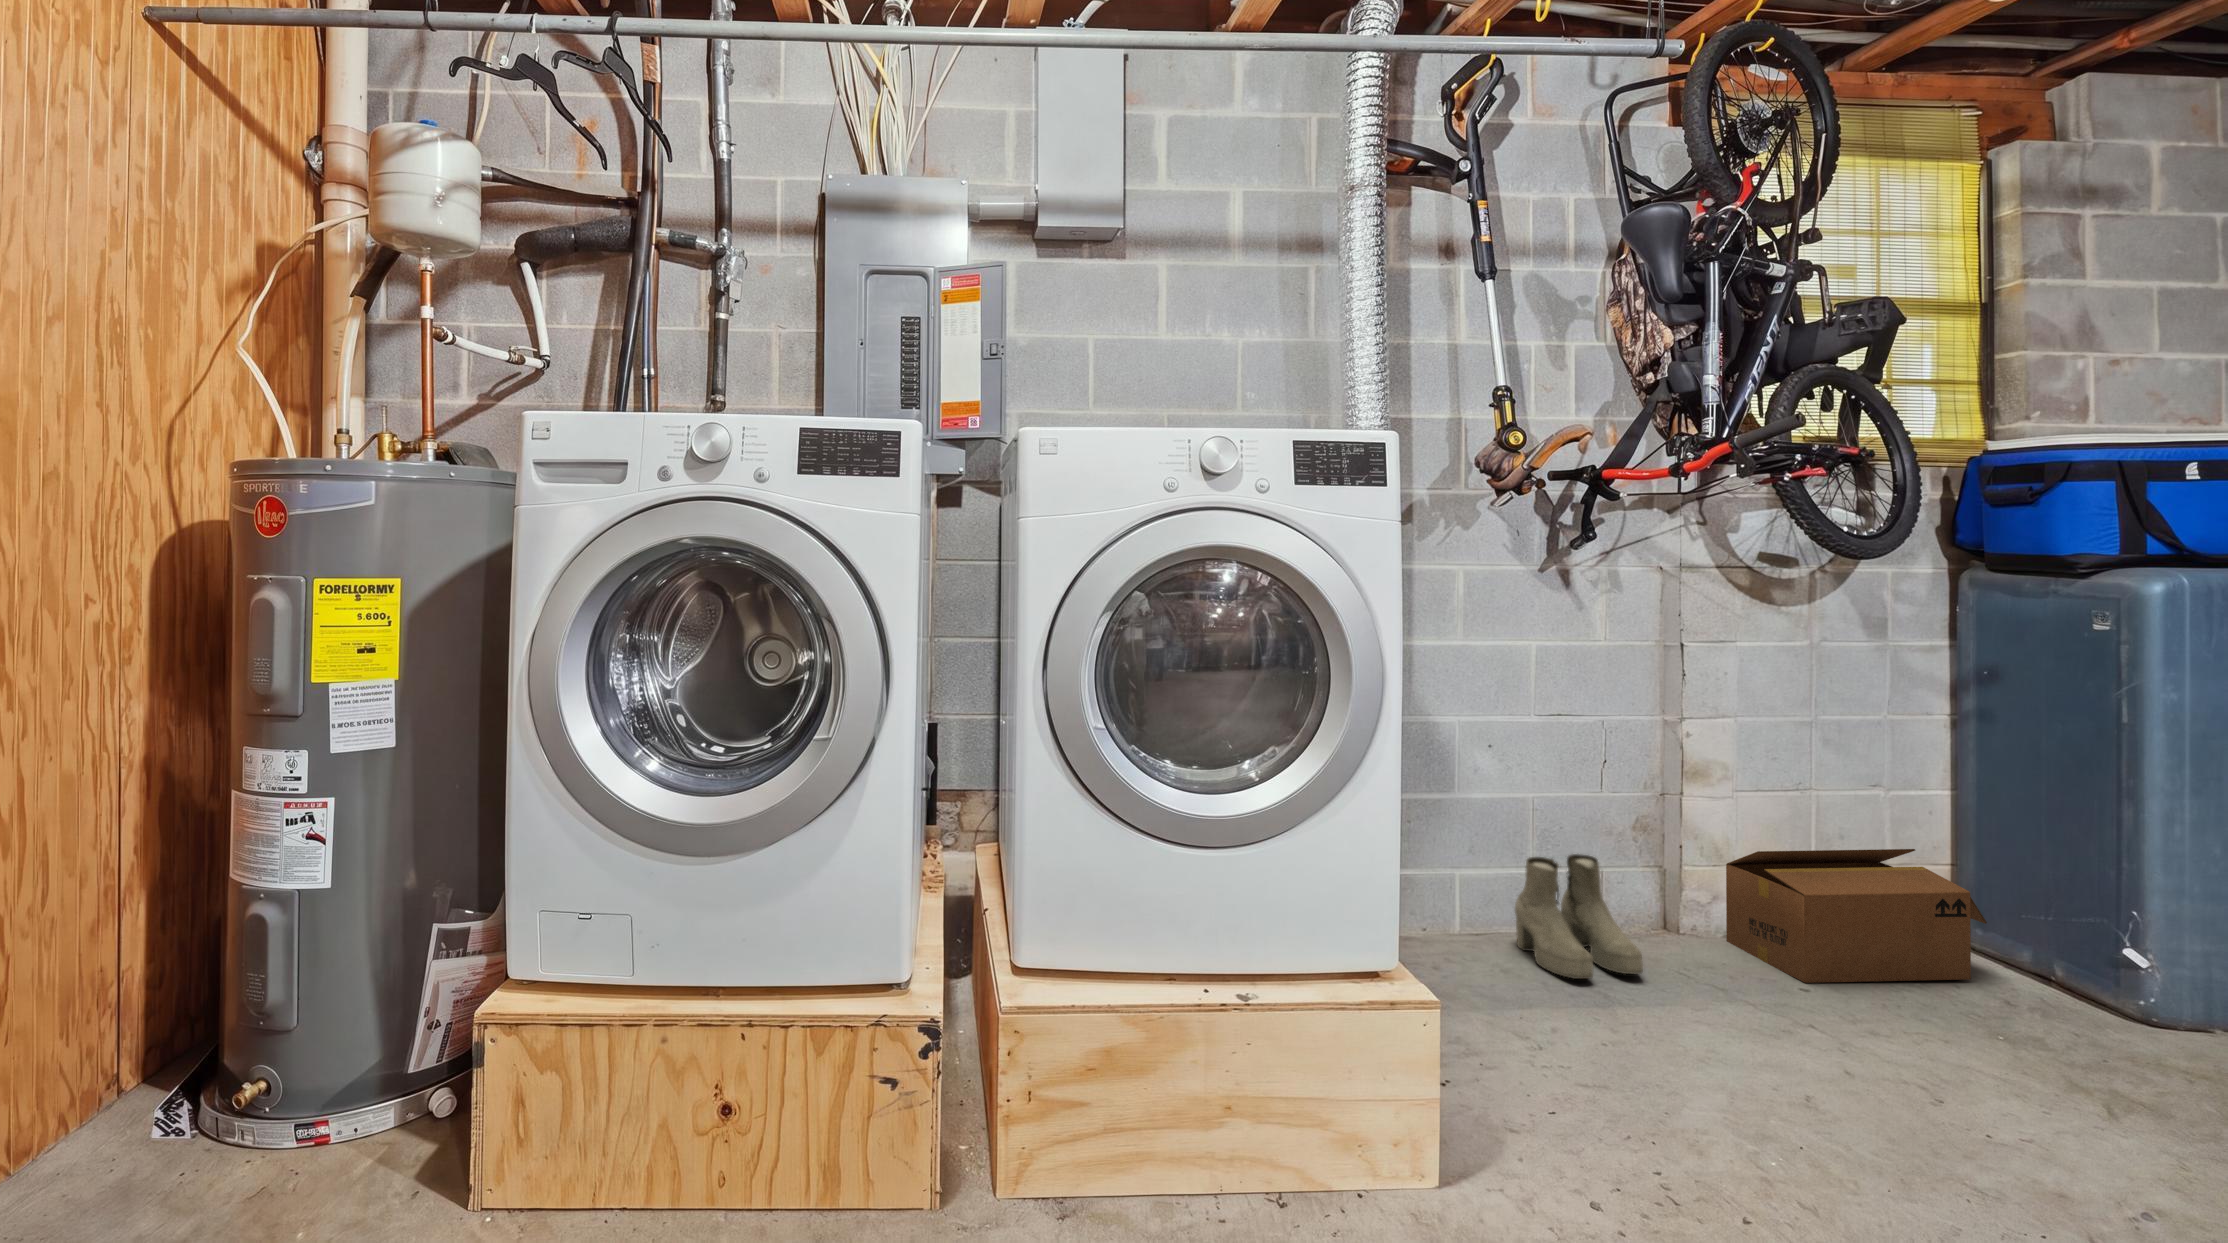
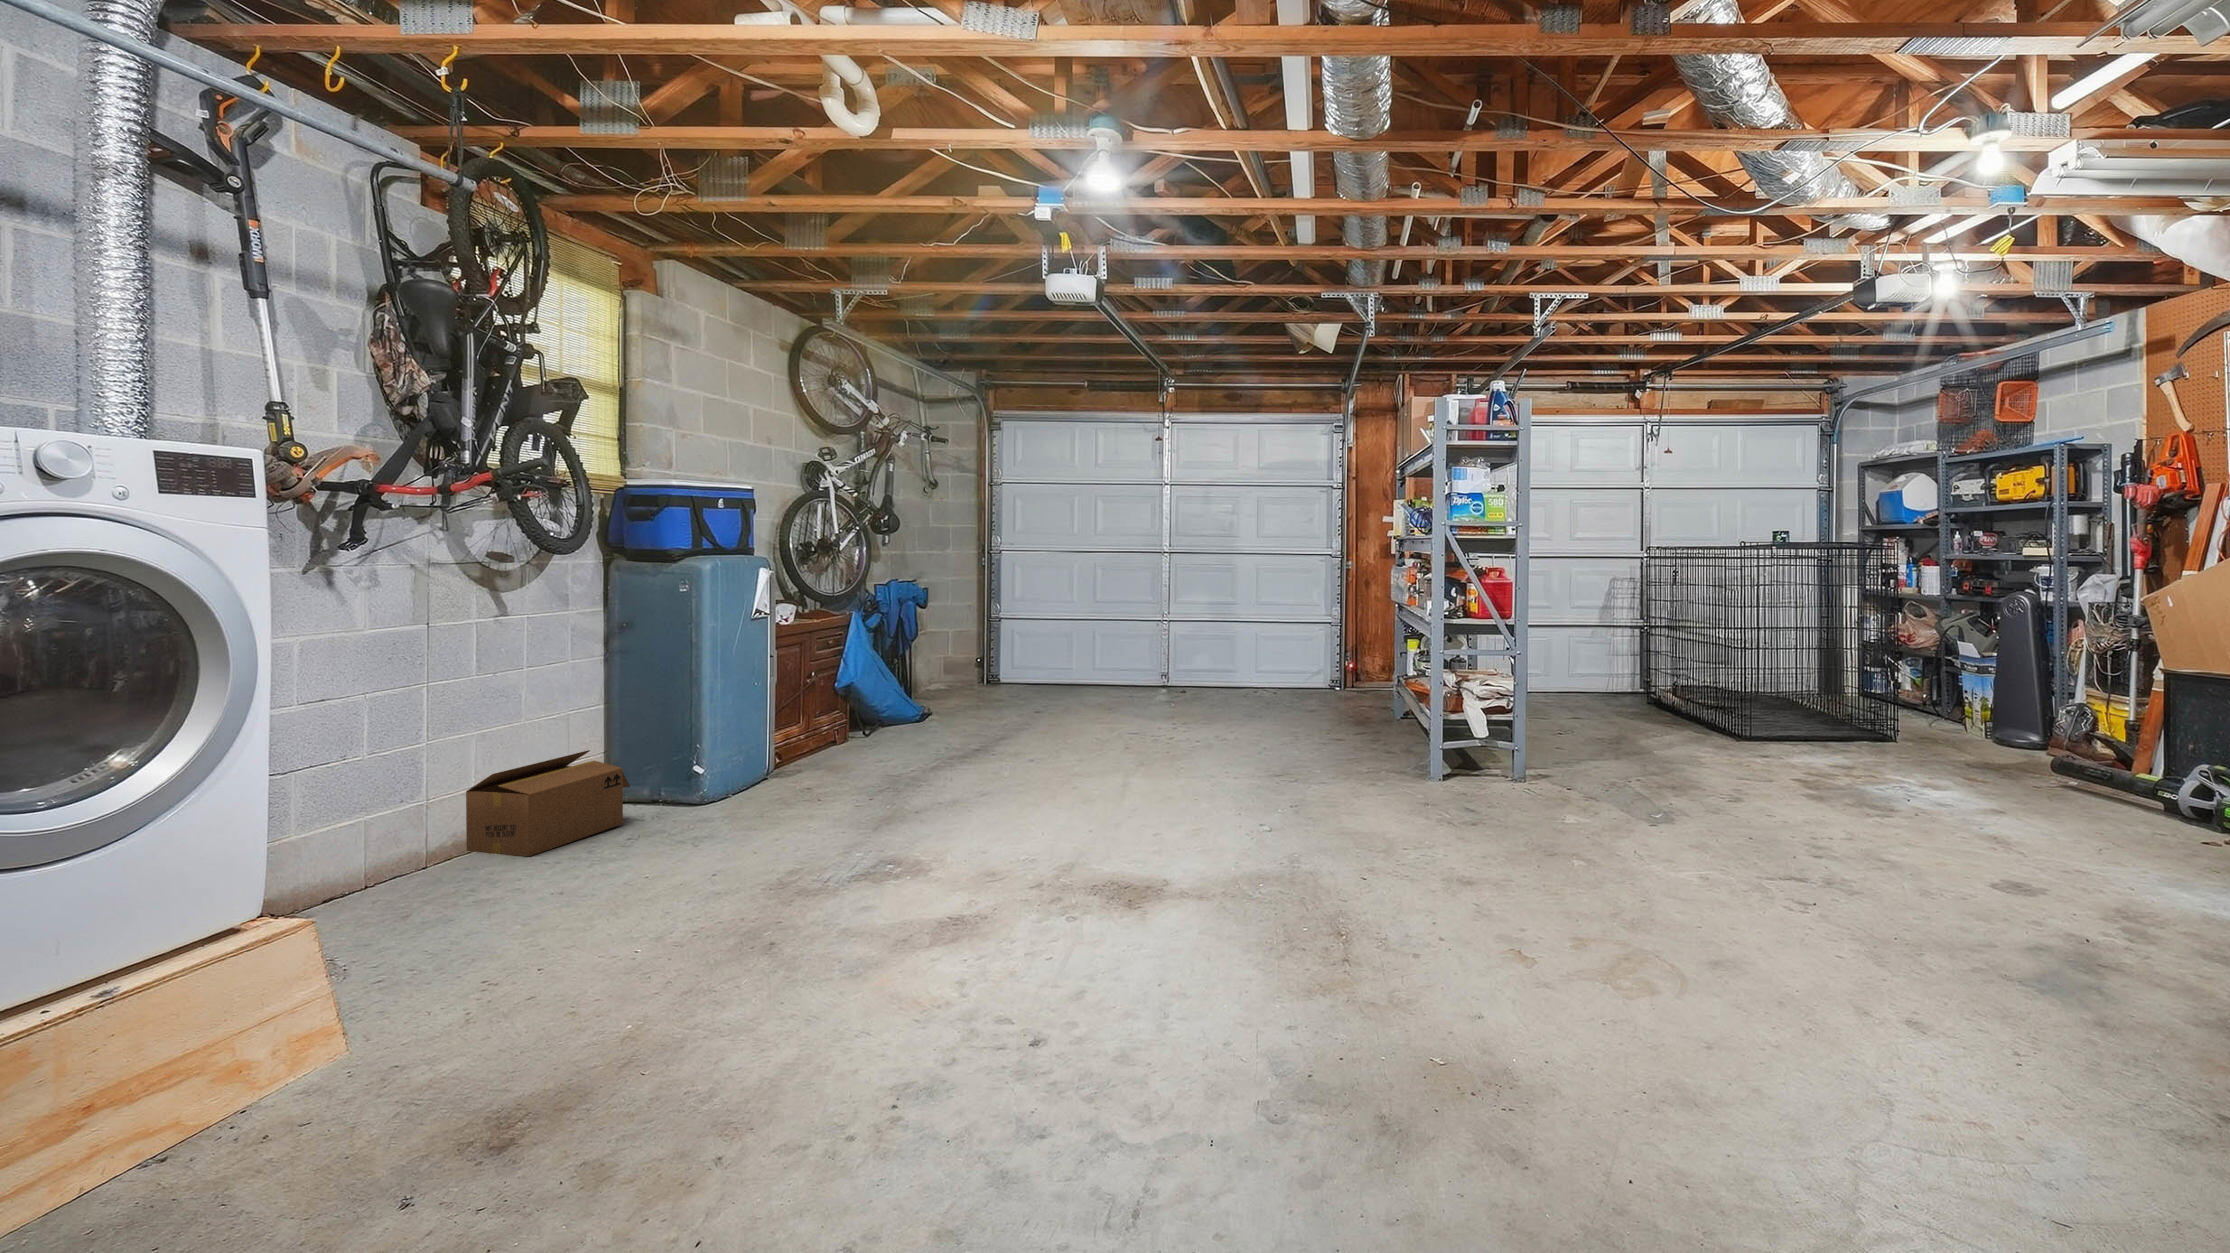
boots: present [1515,854,1643,979] -> none [287,809,415,912]

